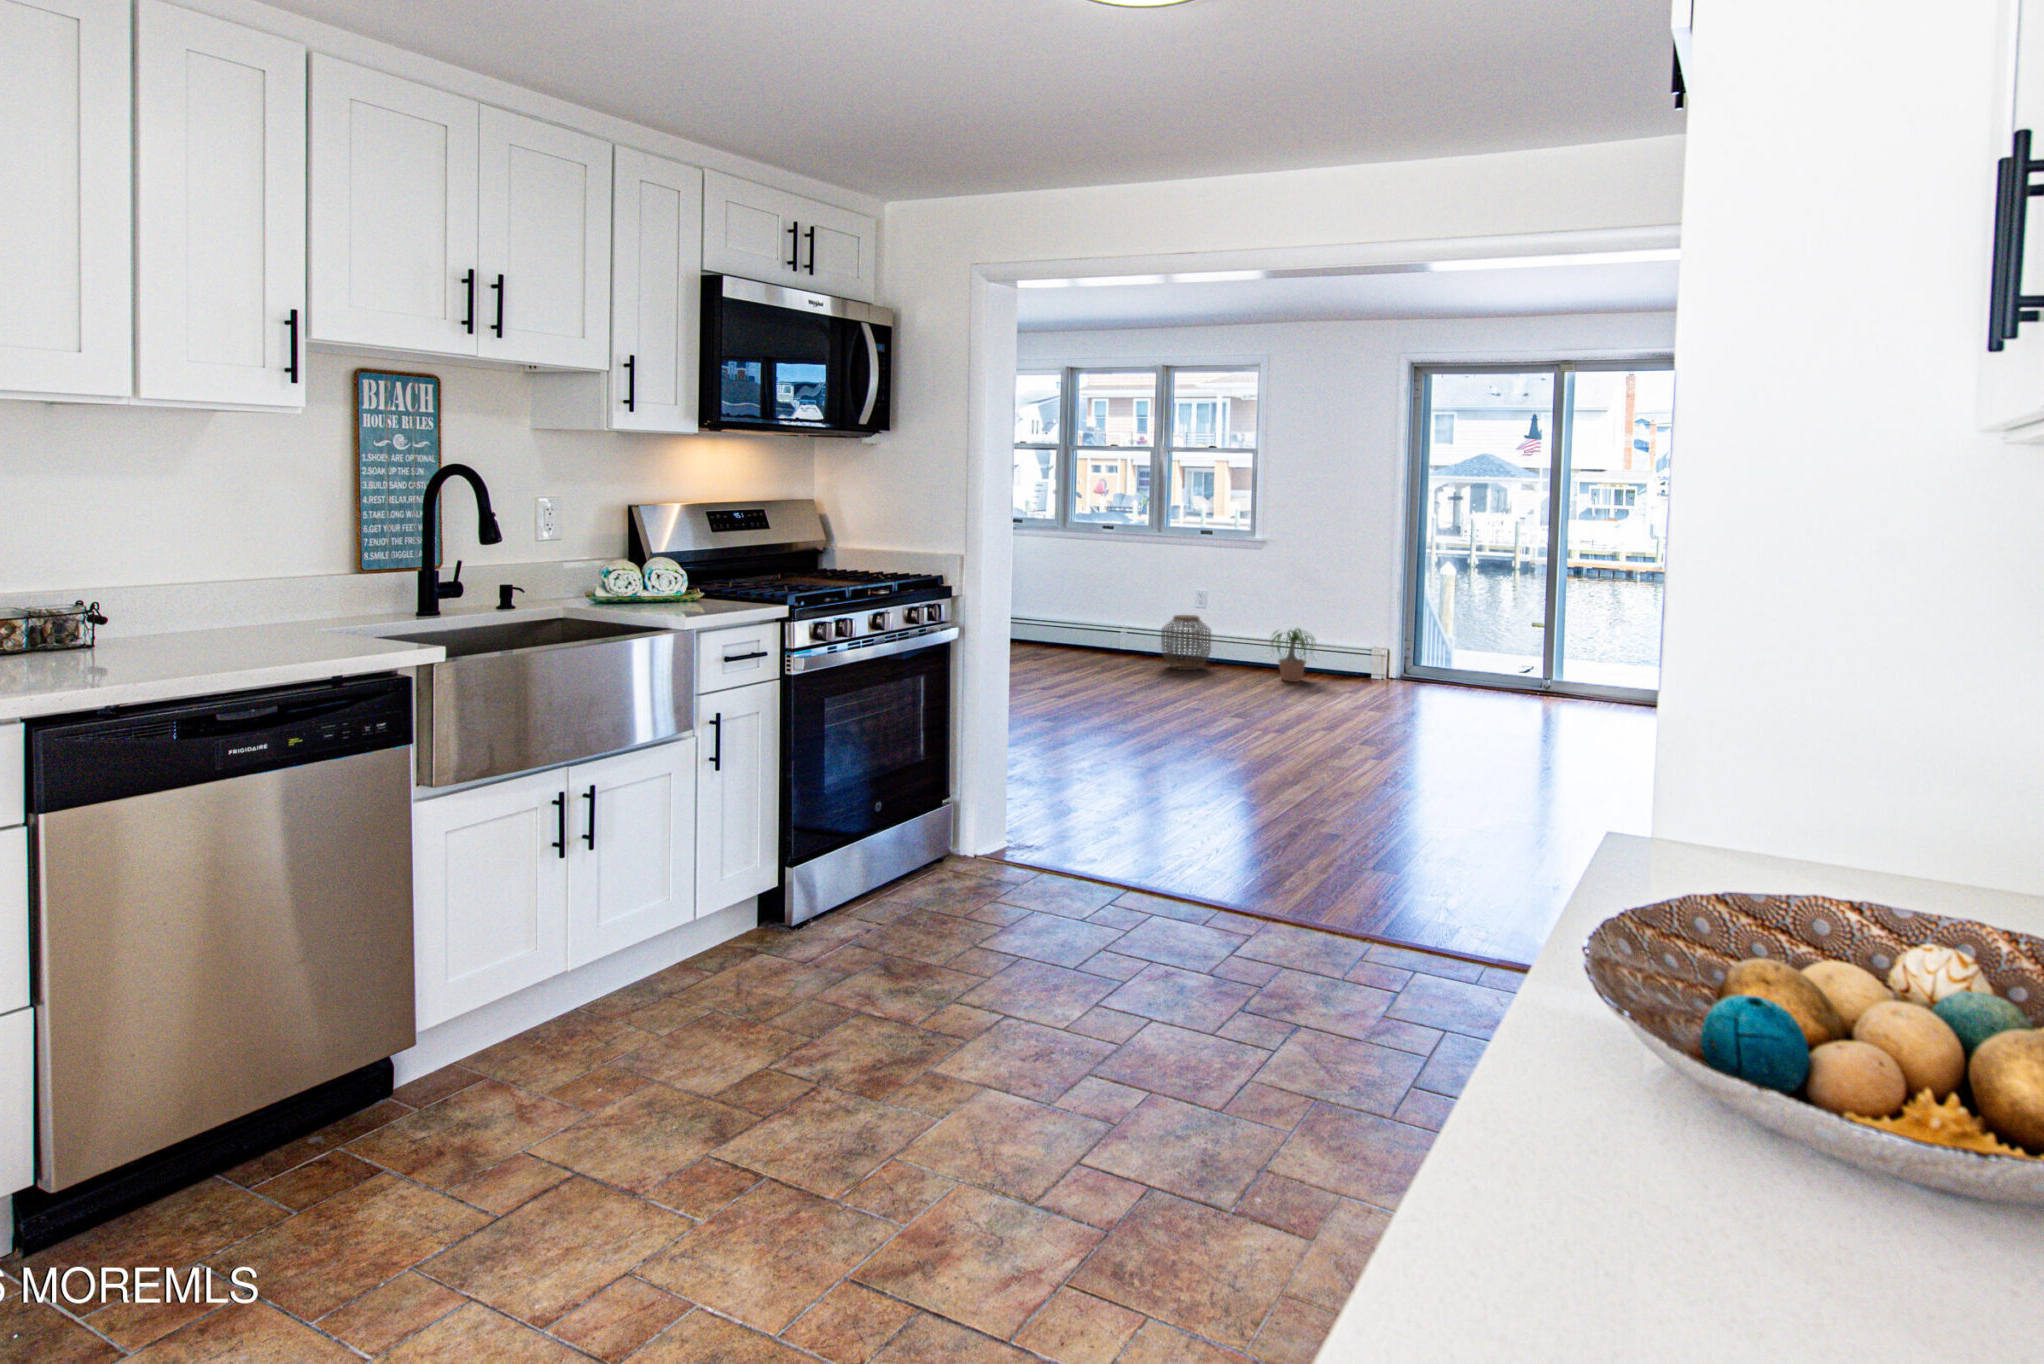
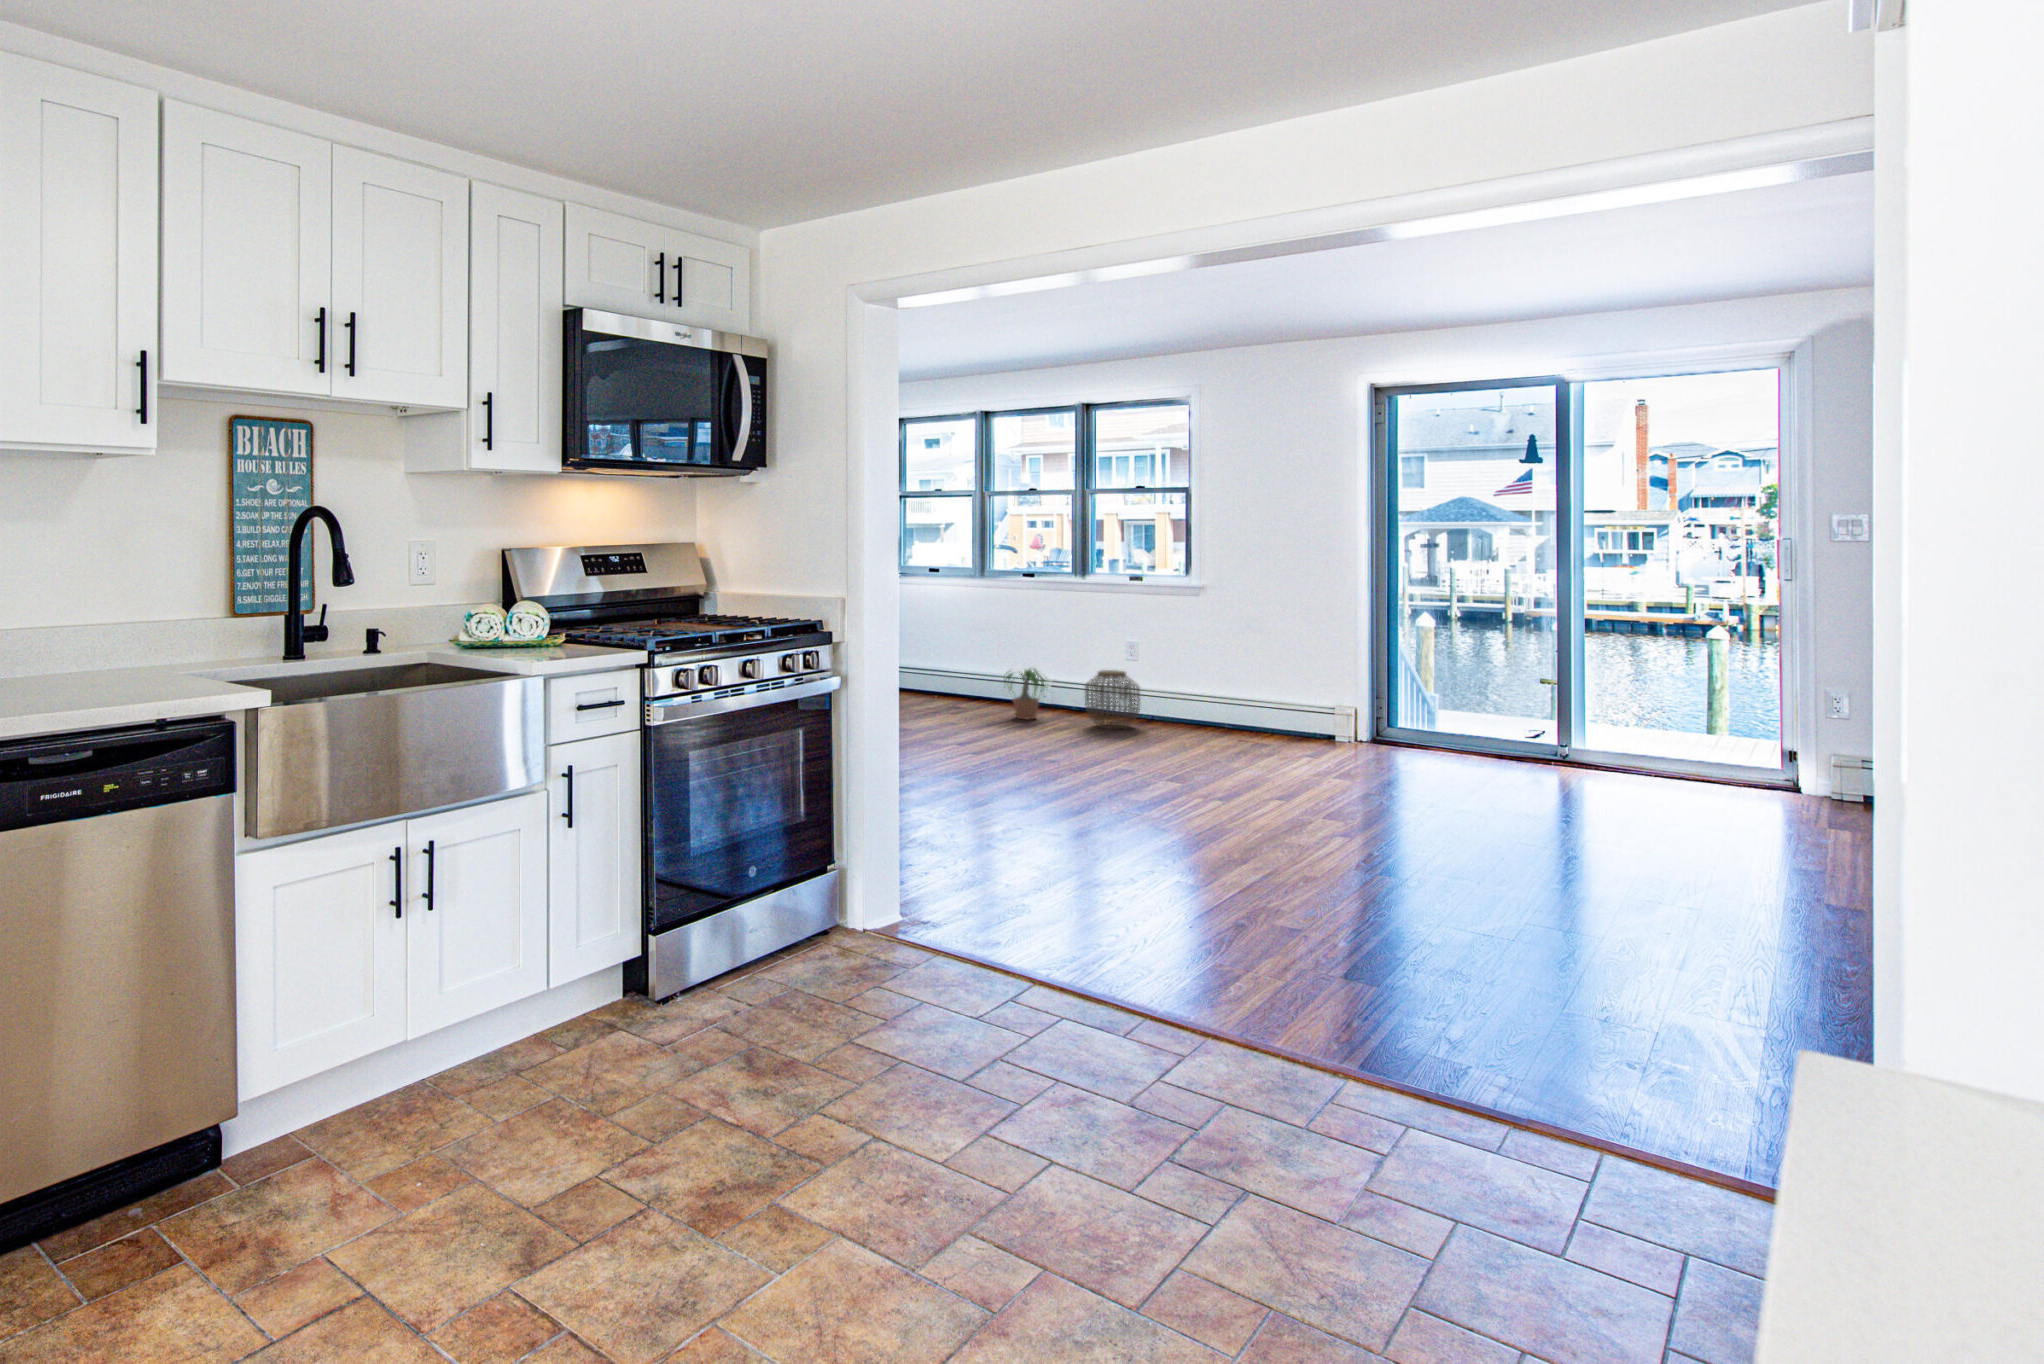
potted plant: present [1271,628,1314,682] -> present [1004,668,1047,719]

